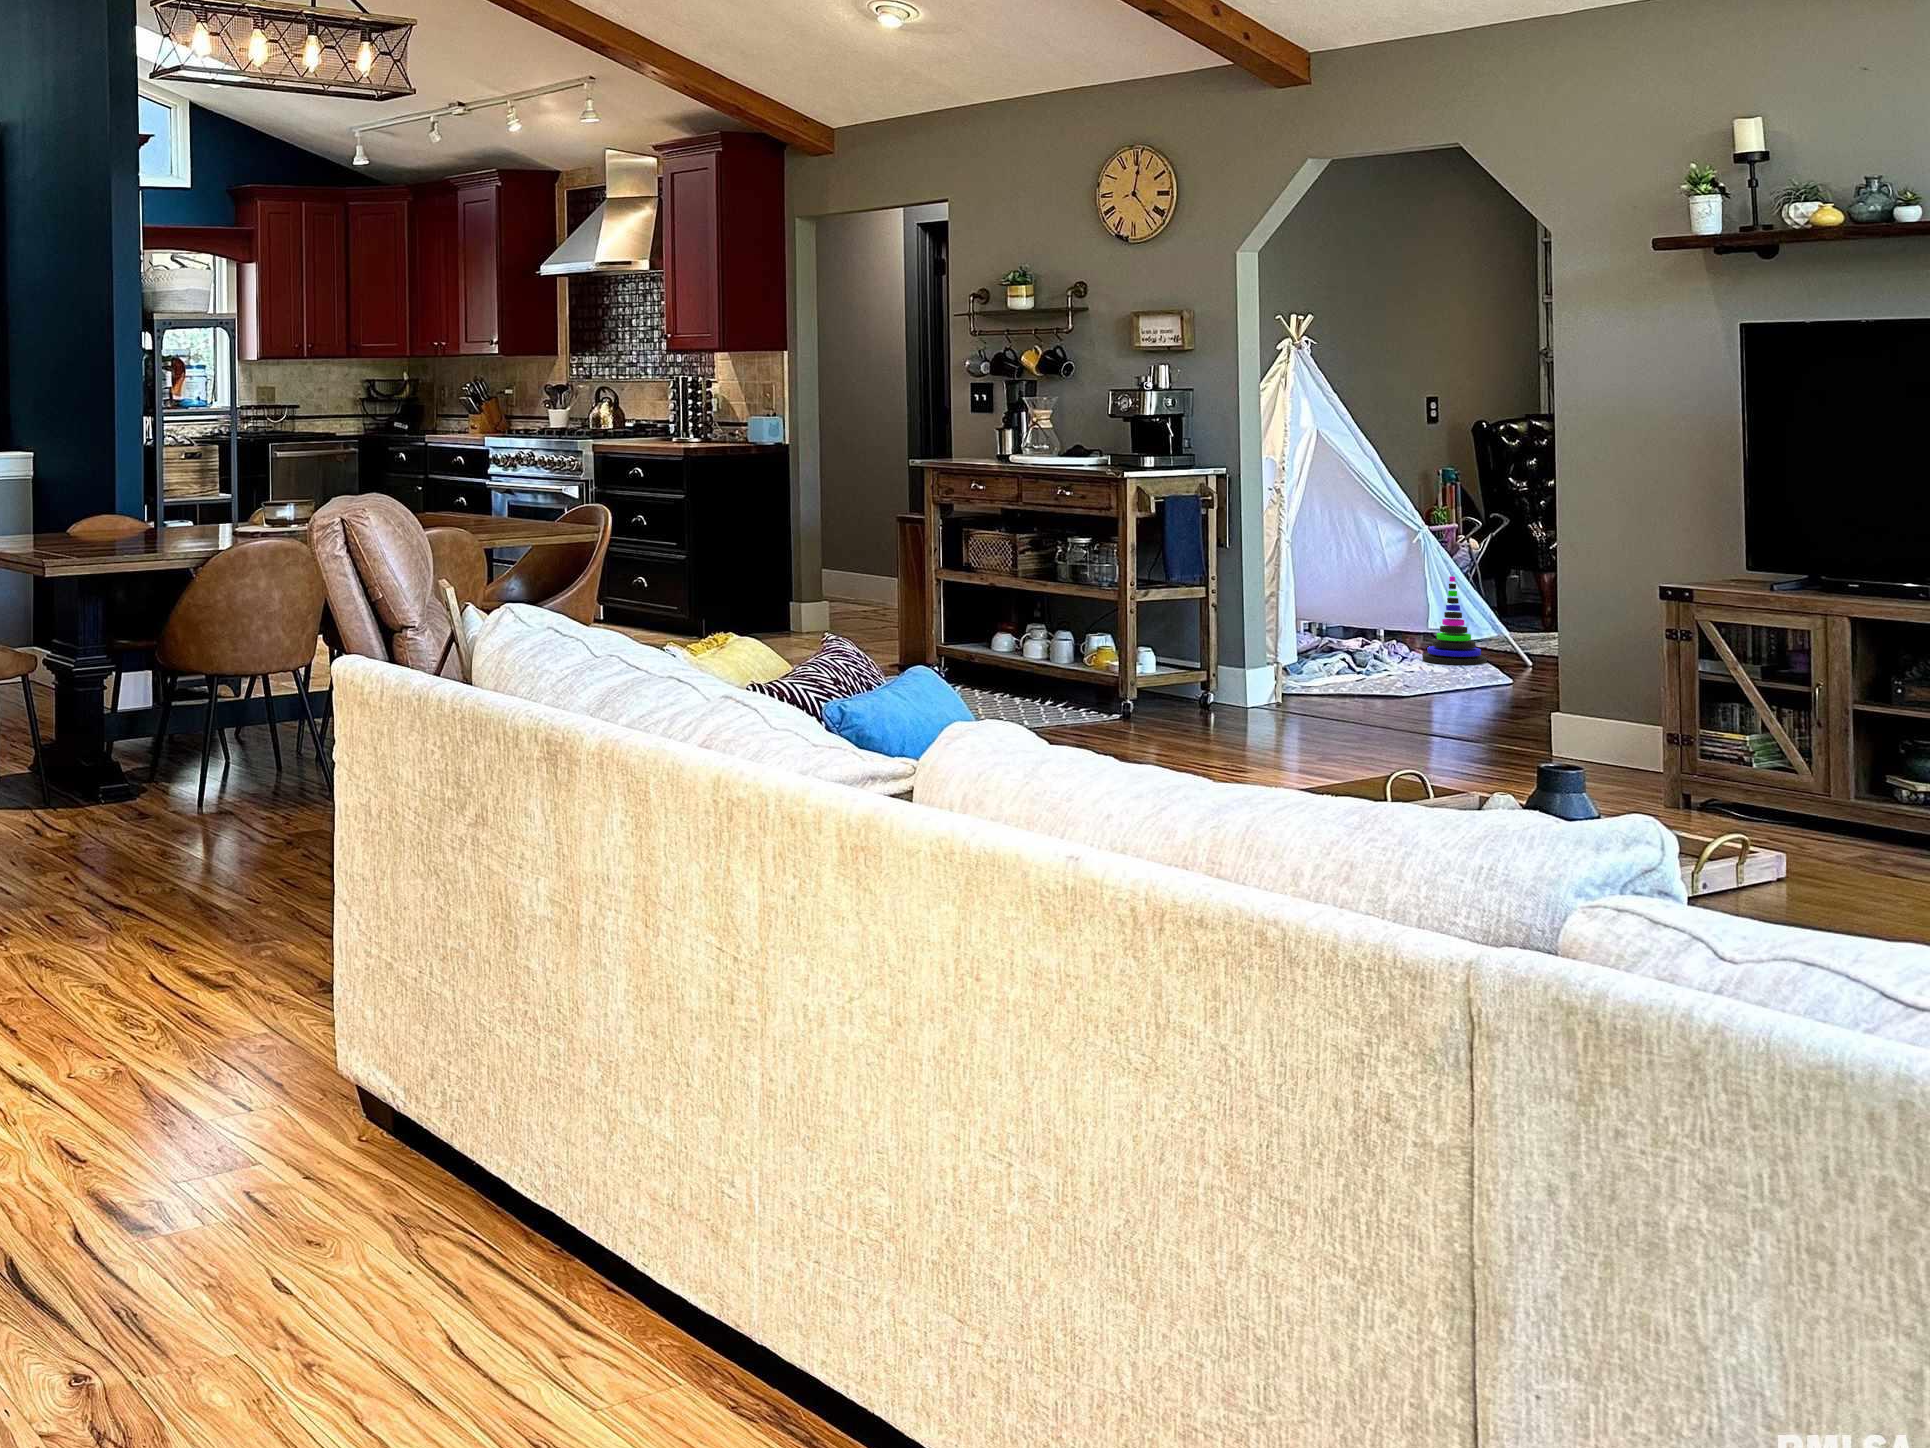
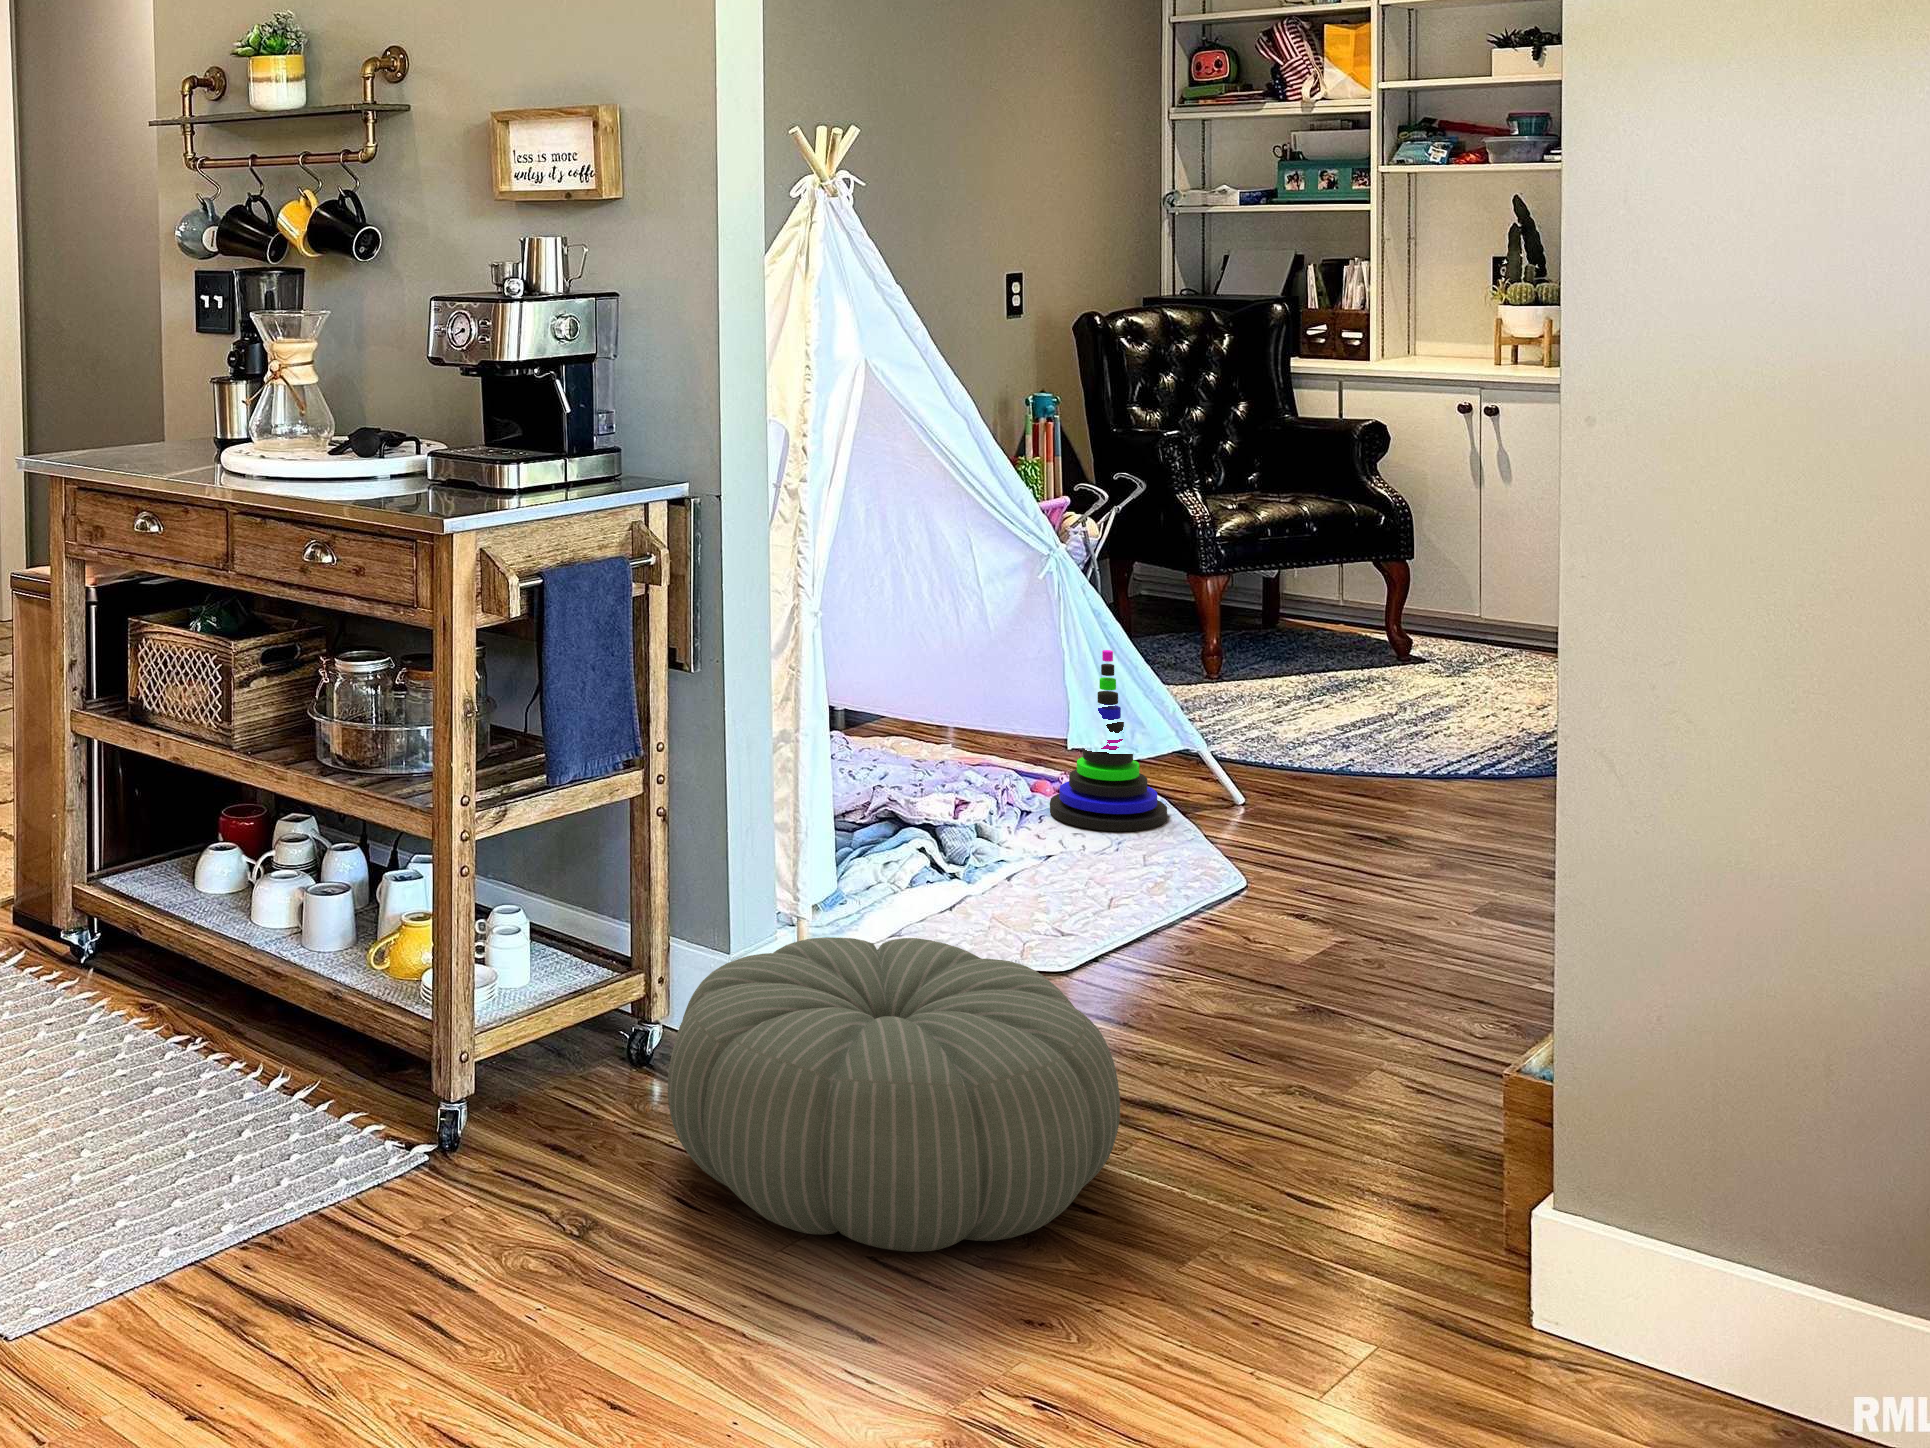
pouf: none [1219,643,1404,730] -> present [668,937,1120,1252]

